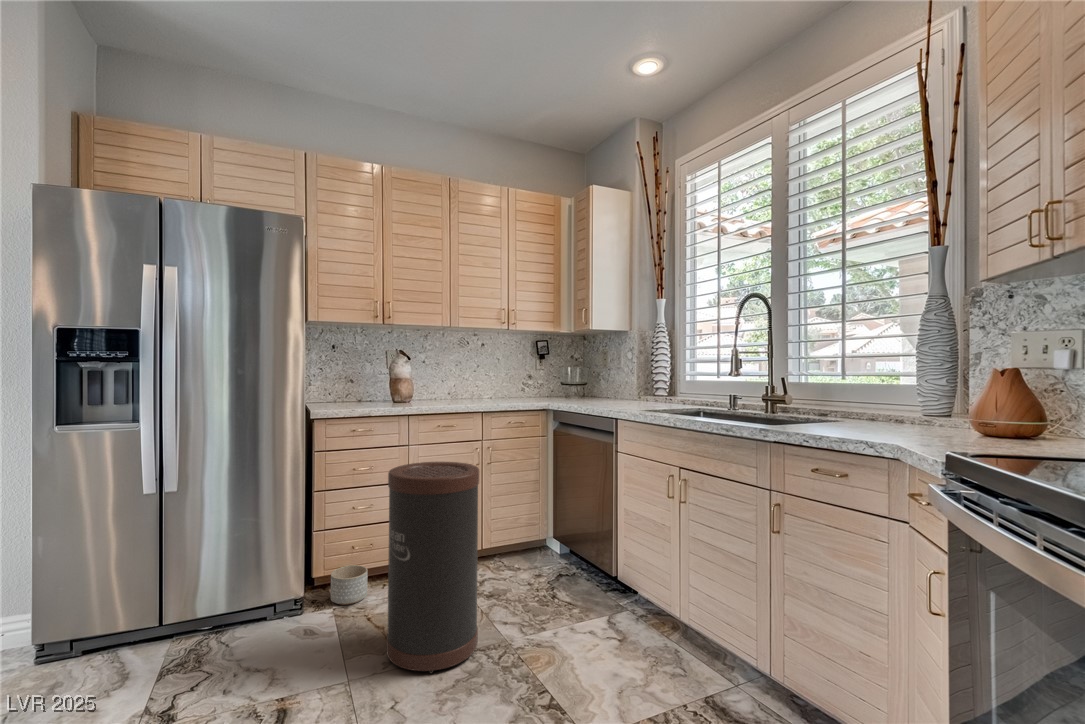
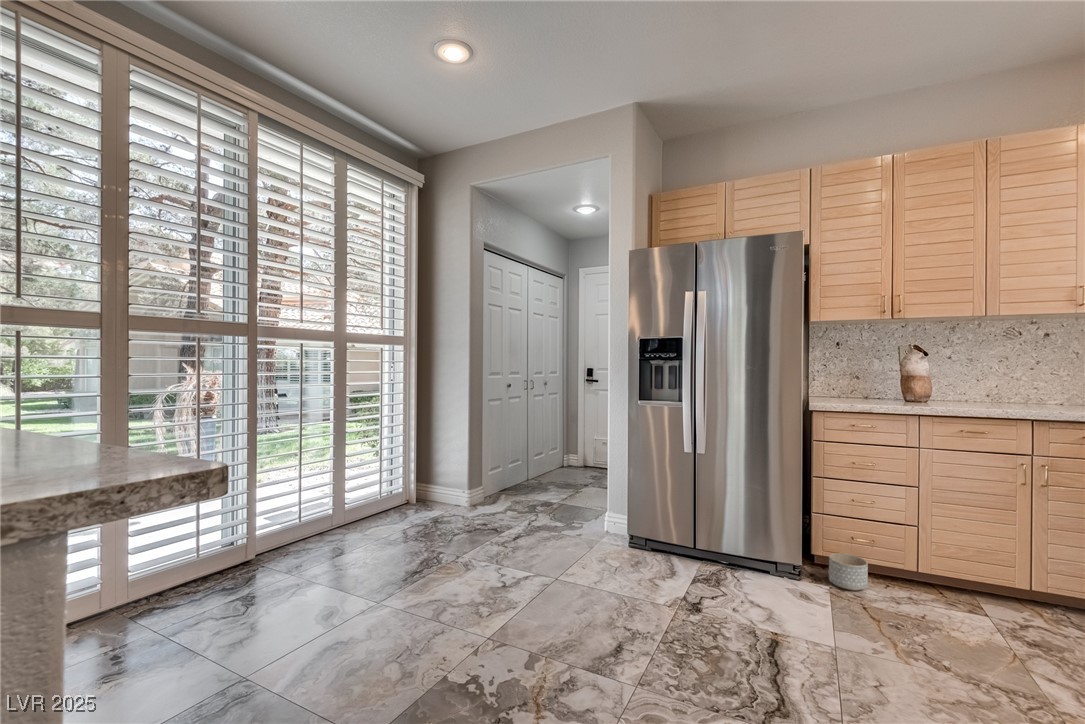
trash can: present [386,462,479,674] -> none [877,462,999,687]

